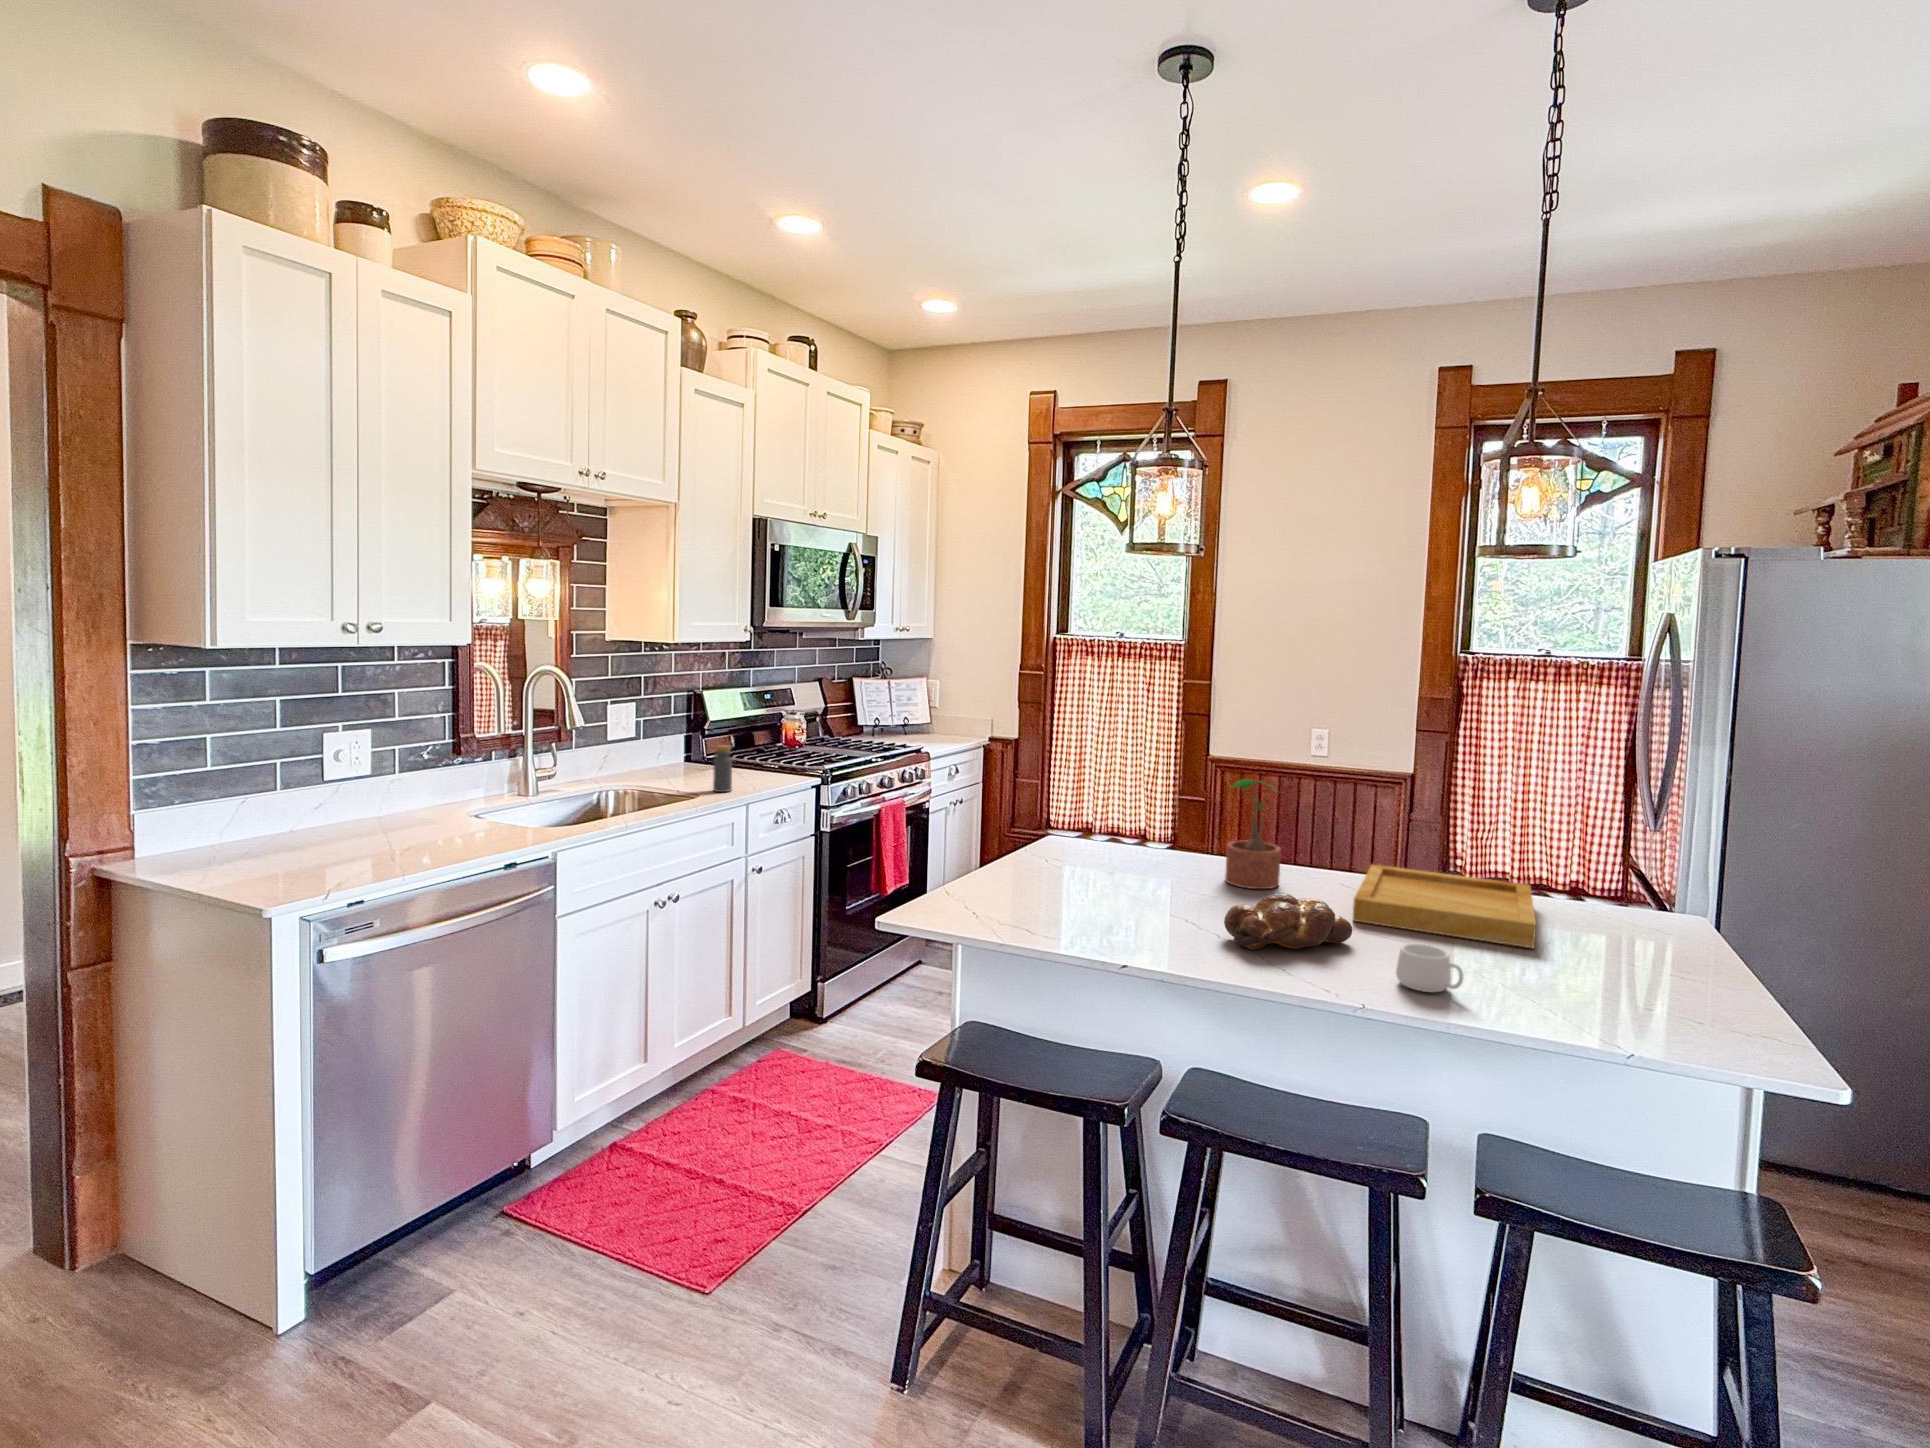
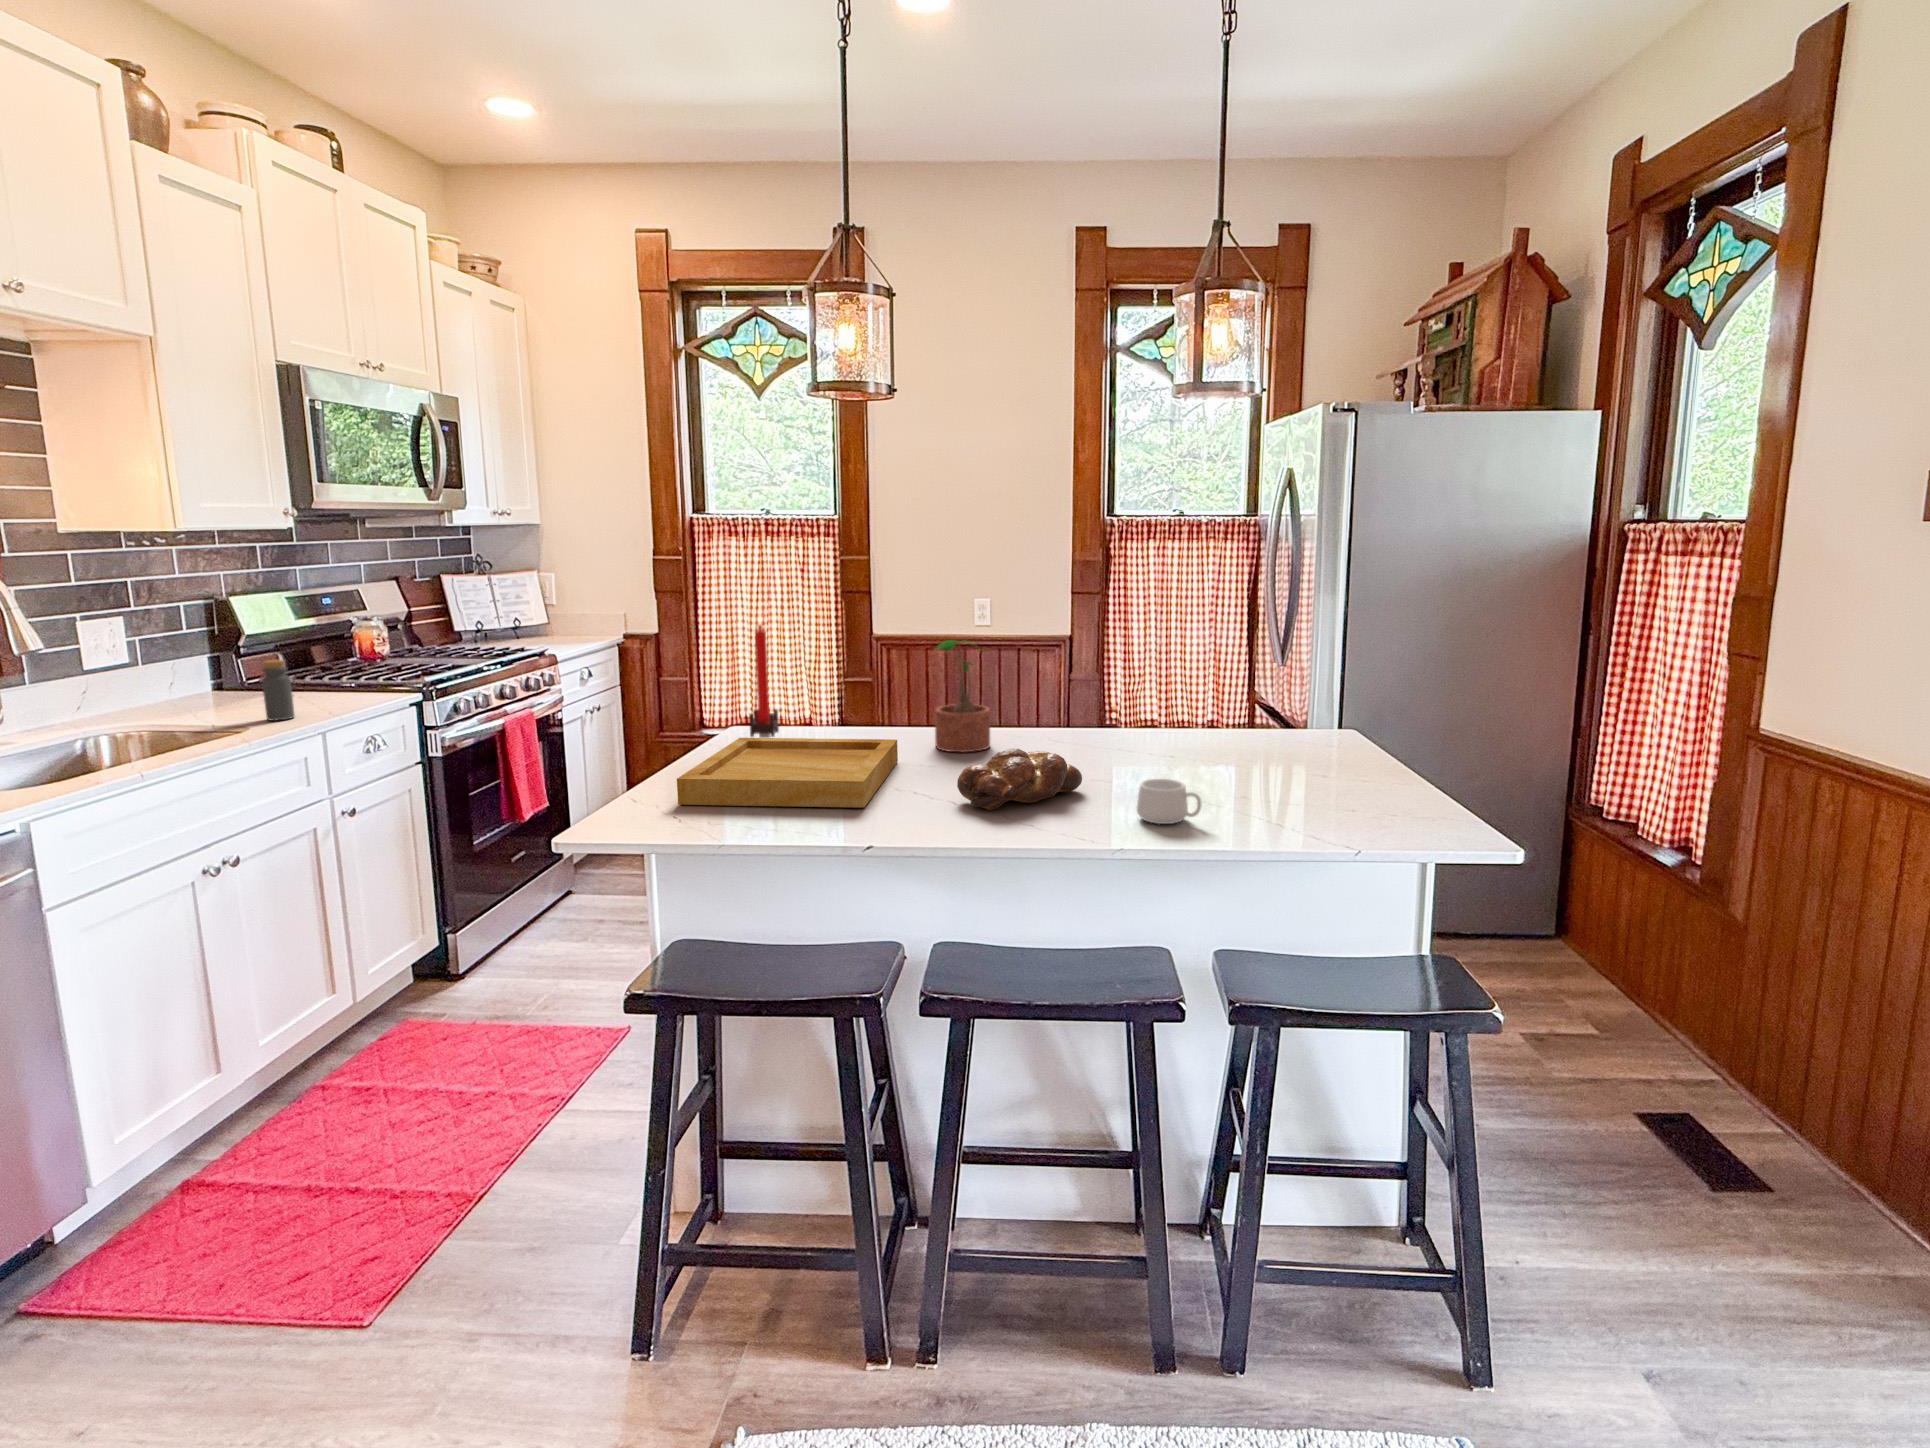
candle: none [1060,750,1087,855] -> present [749,624,779,738]
tray: present [1353,865,1536,948] -> present [677,738,898,807]

